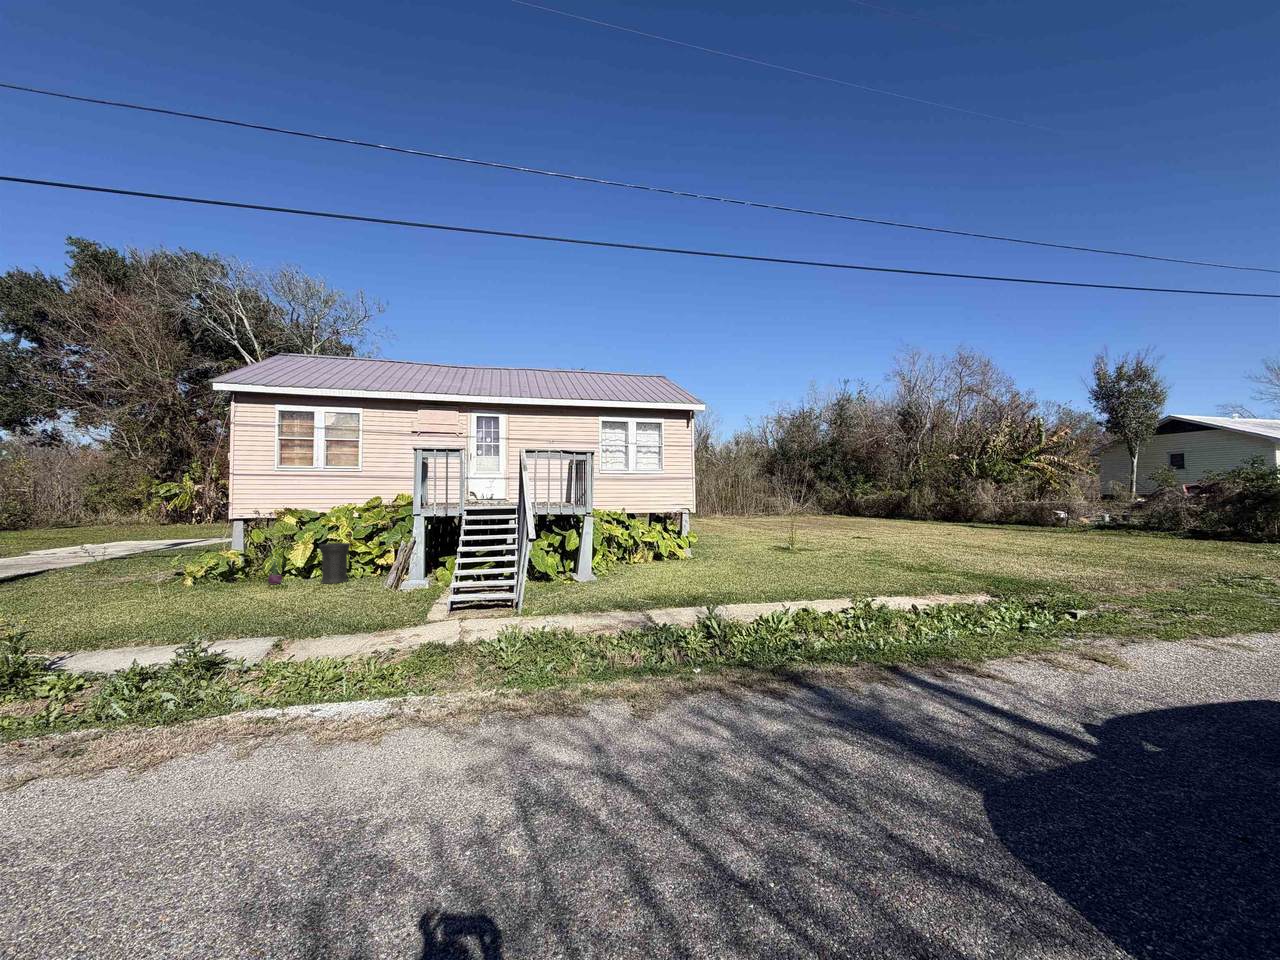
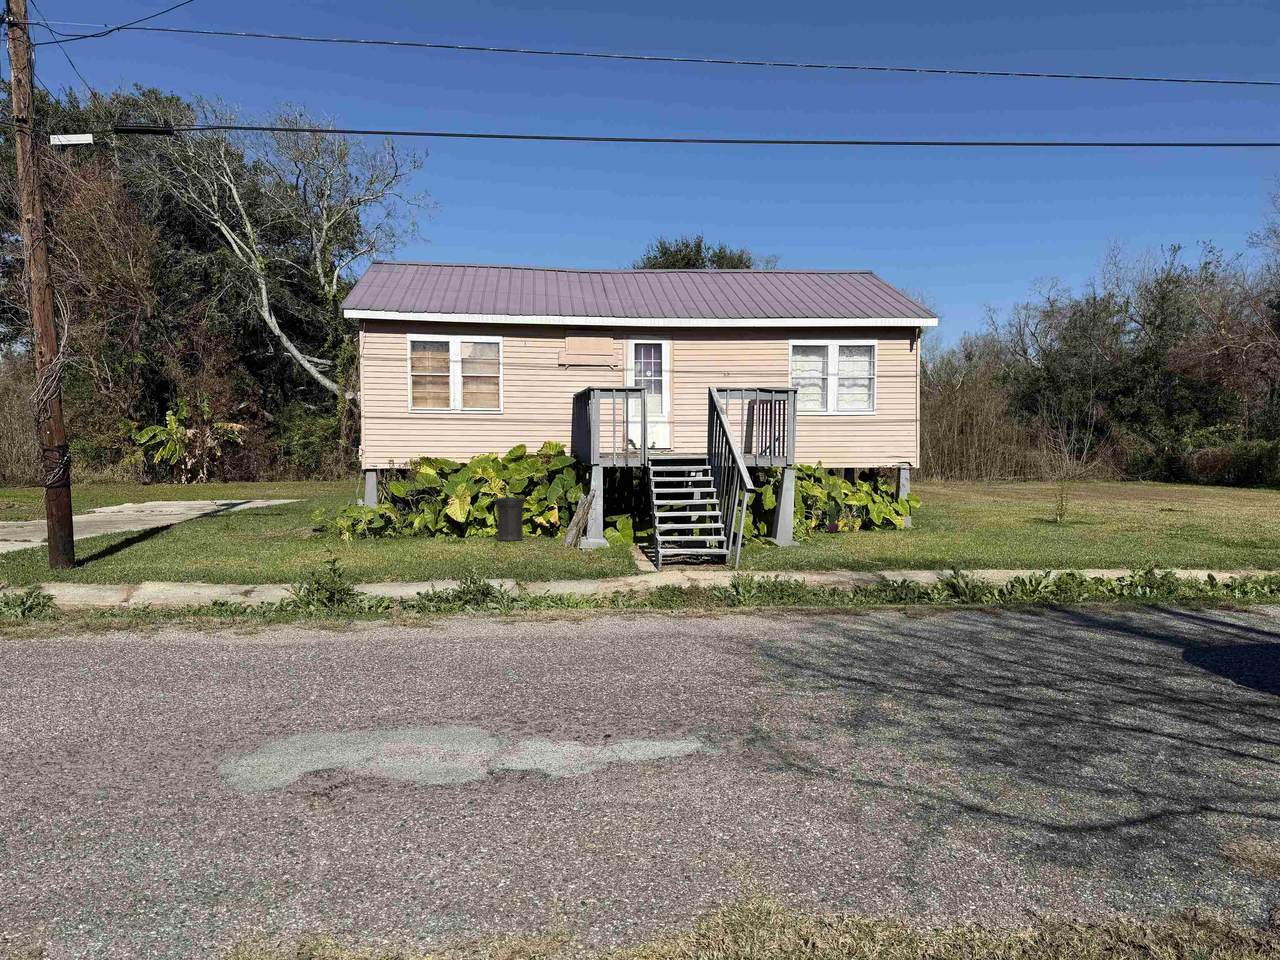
decorative plant: present [268,553,282,585] -> present [823,501,840,532]

